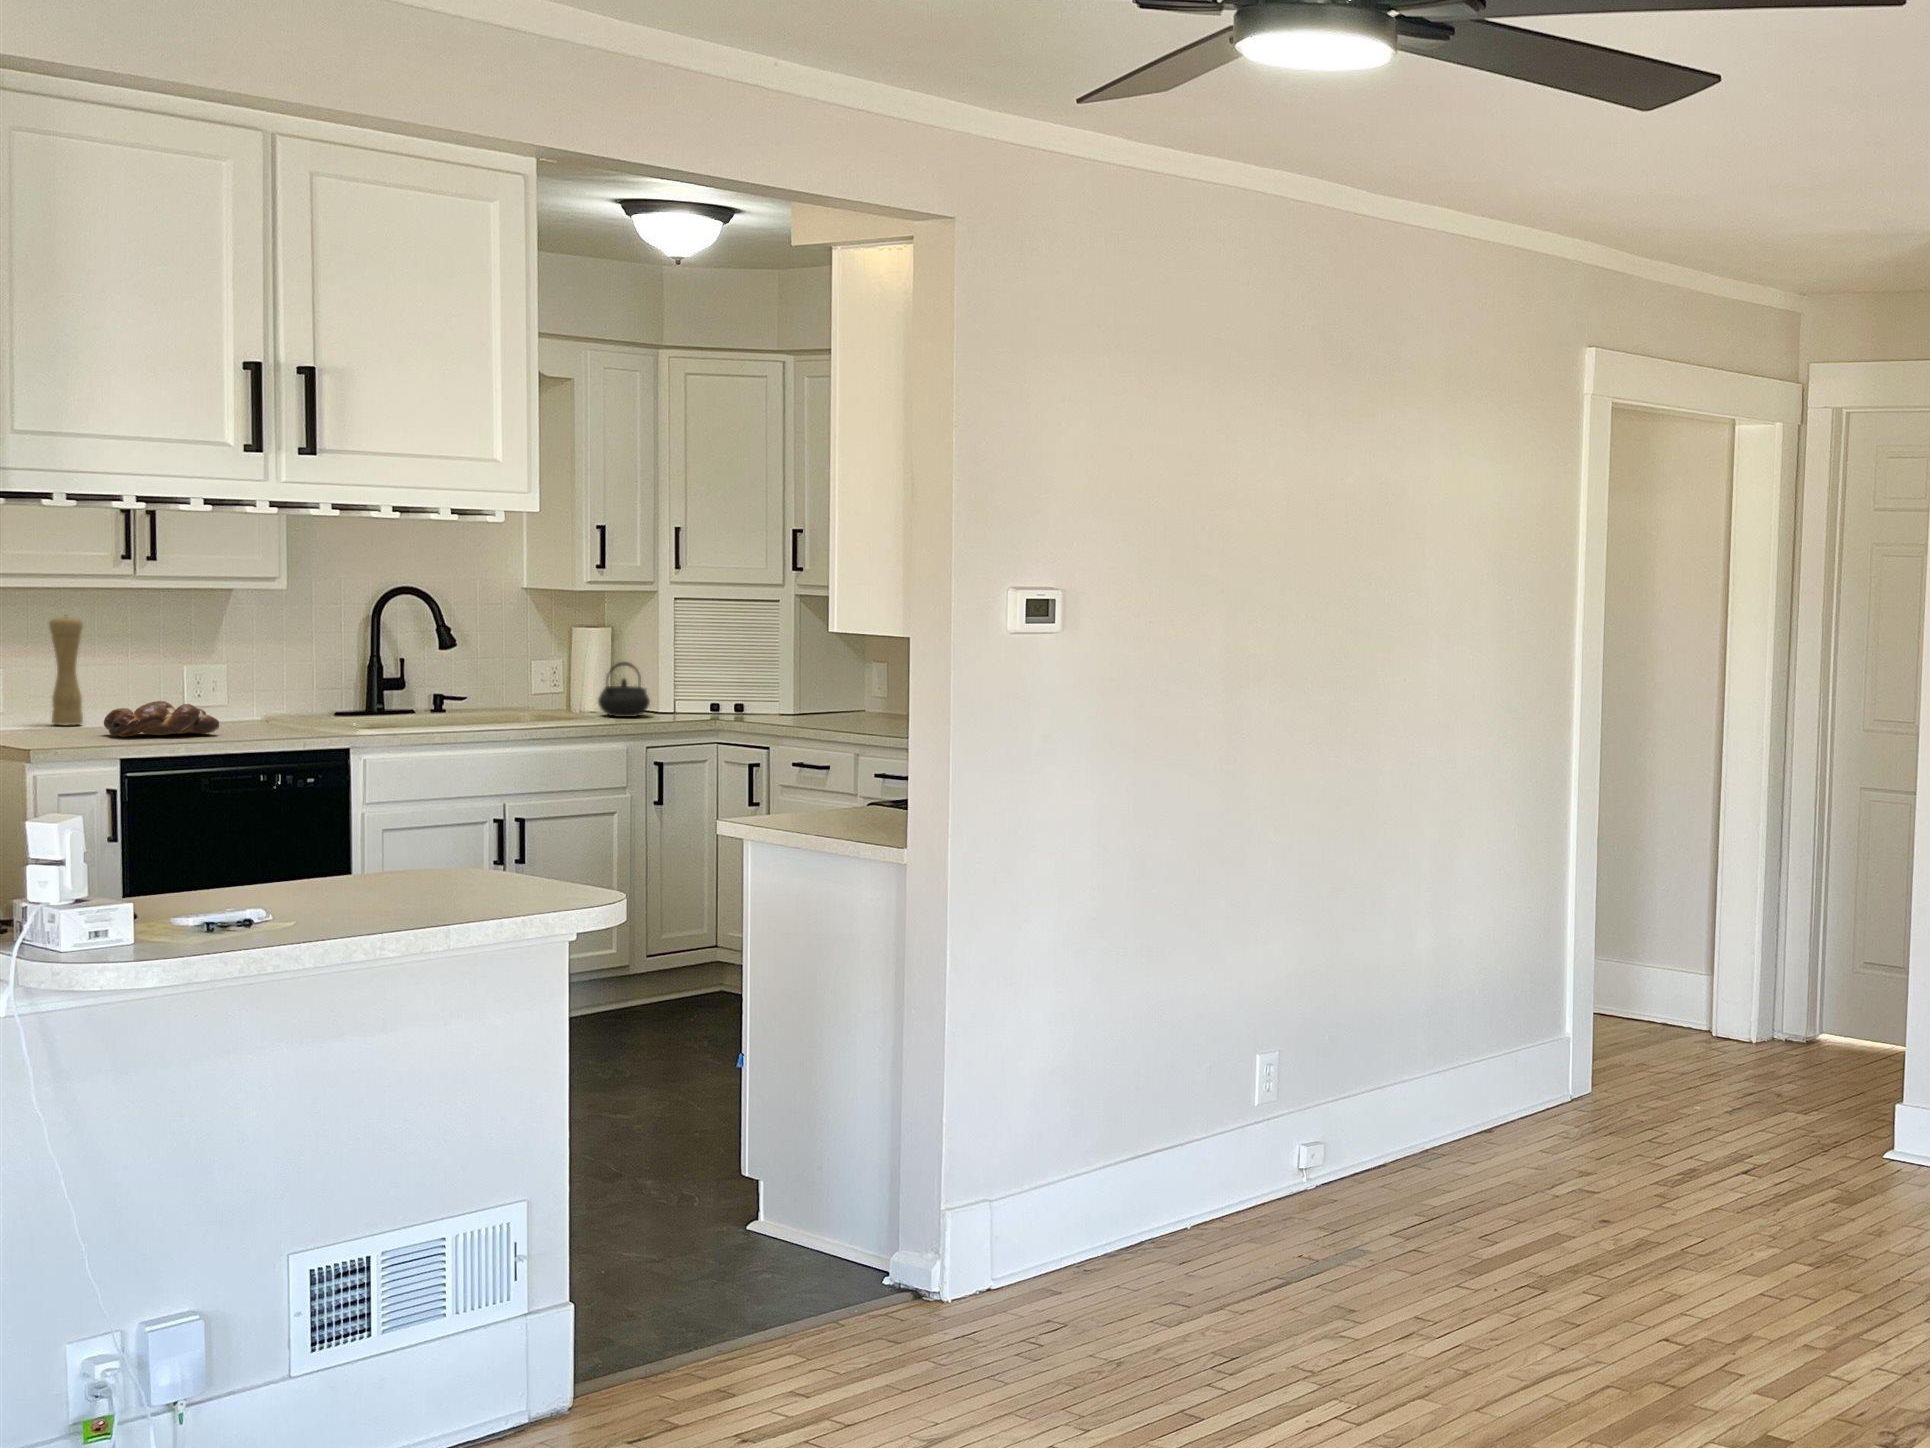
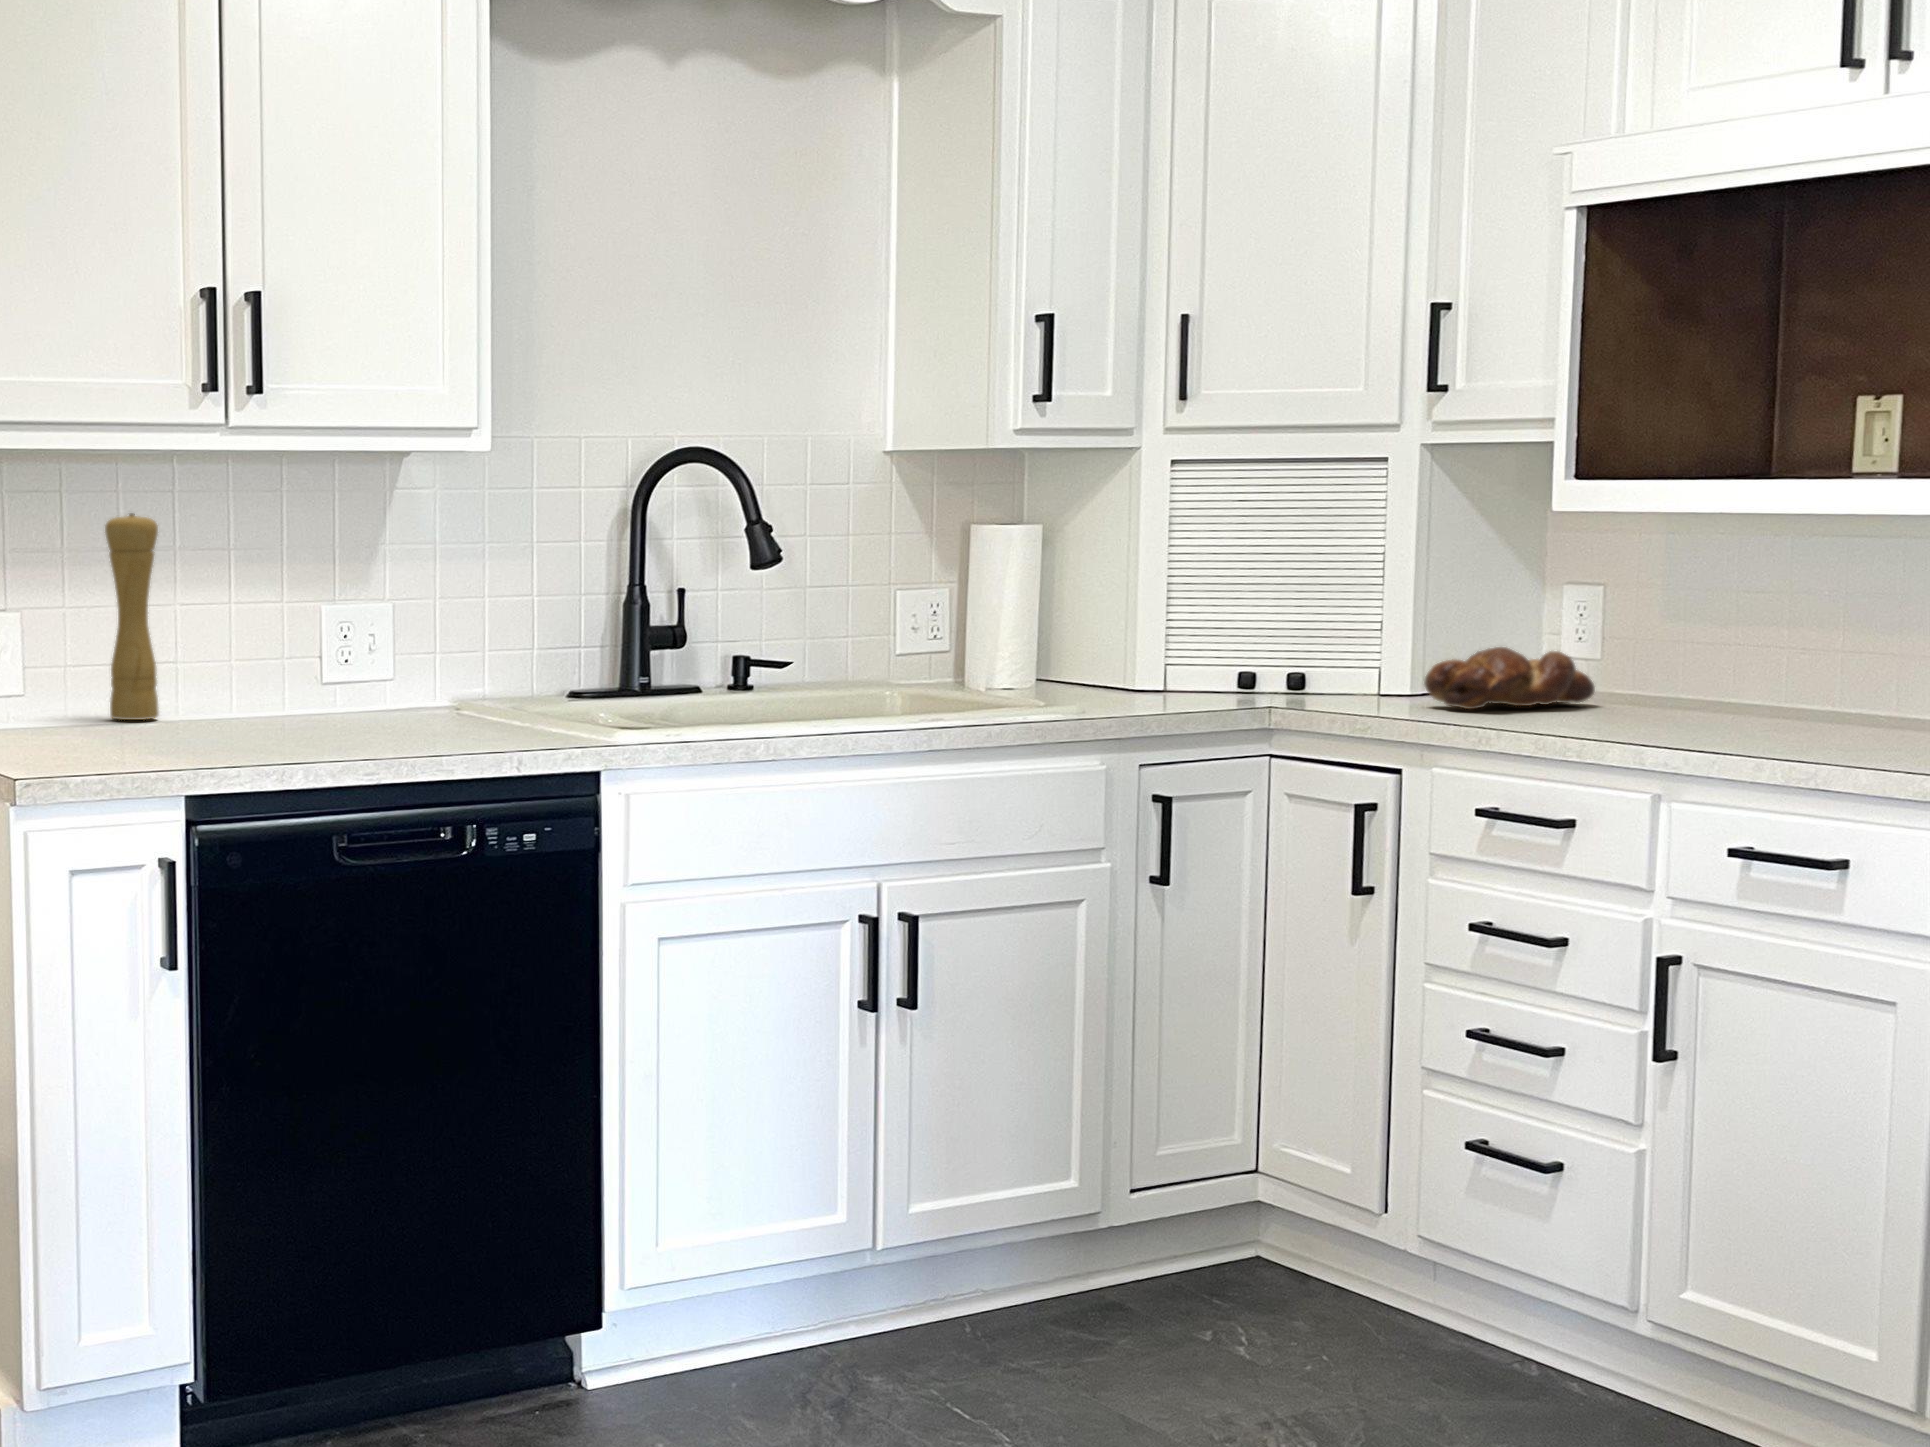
kettle: present [598,662,650,717] -> none [1026,586,1127,698]
bread loaf: present [104,701,219,737] -> present [1424,647,1595,709]

